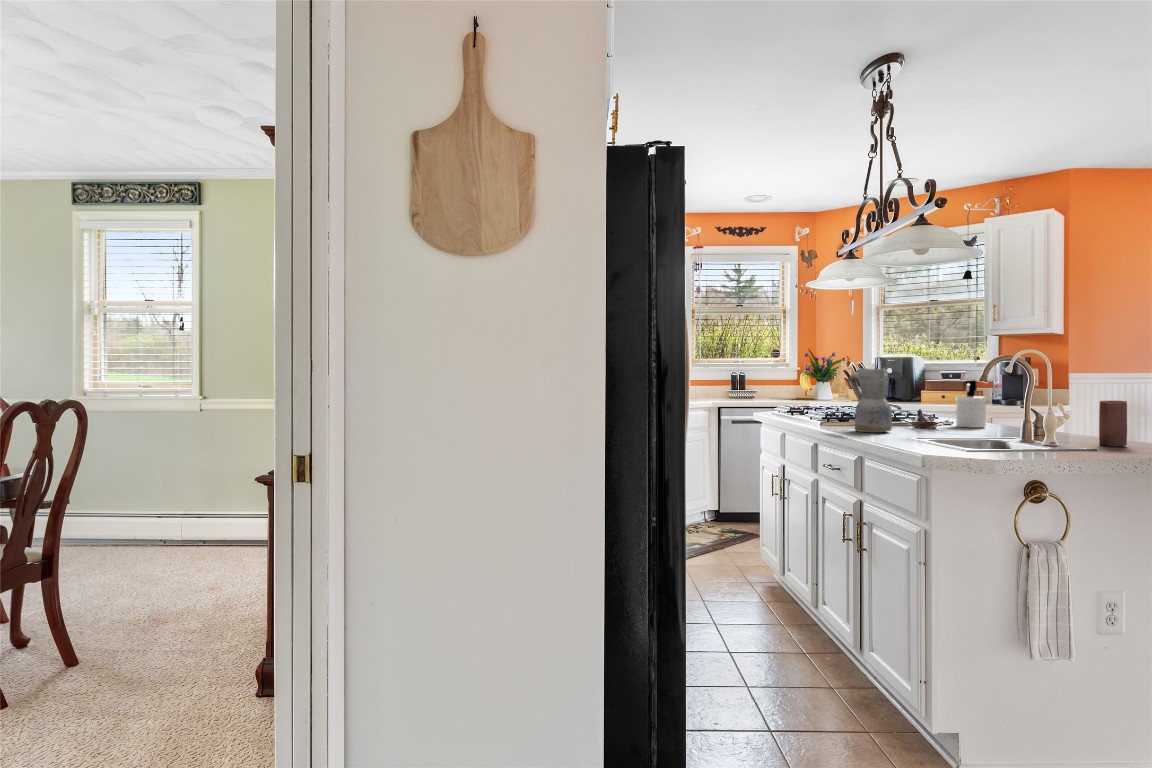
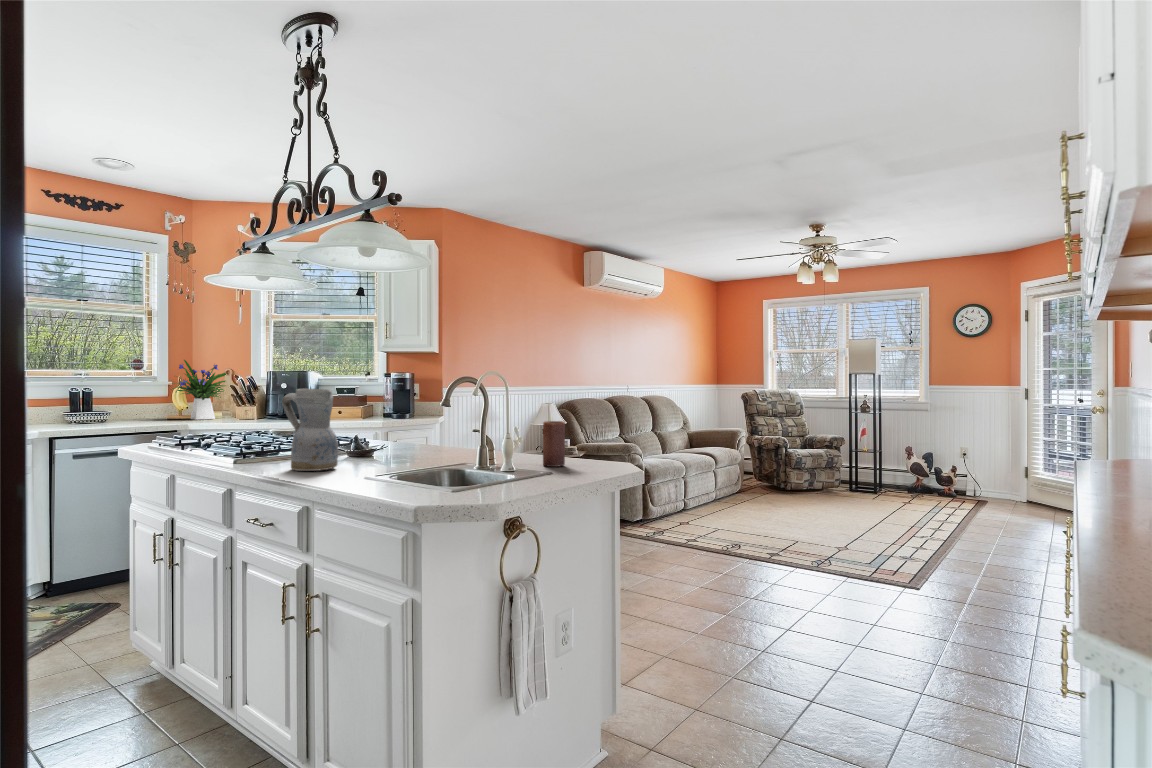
soap dispenser: present [955,381,987,428] -> none [388,401,420,452]

